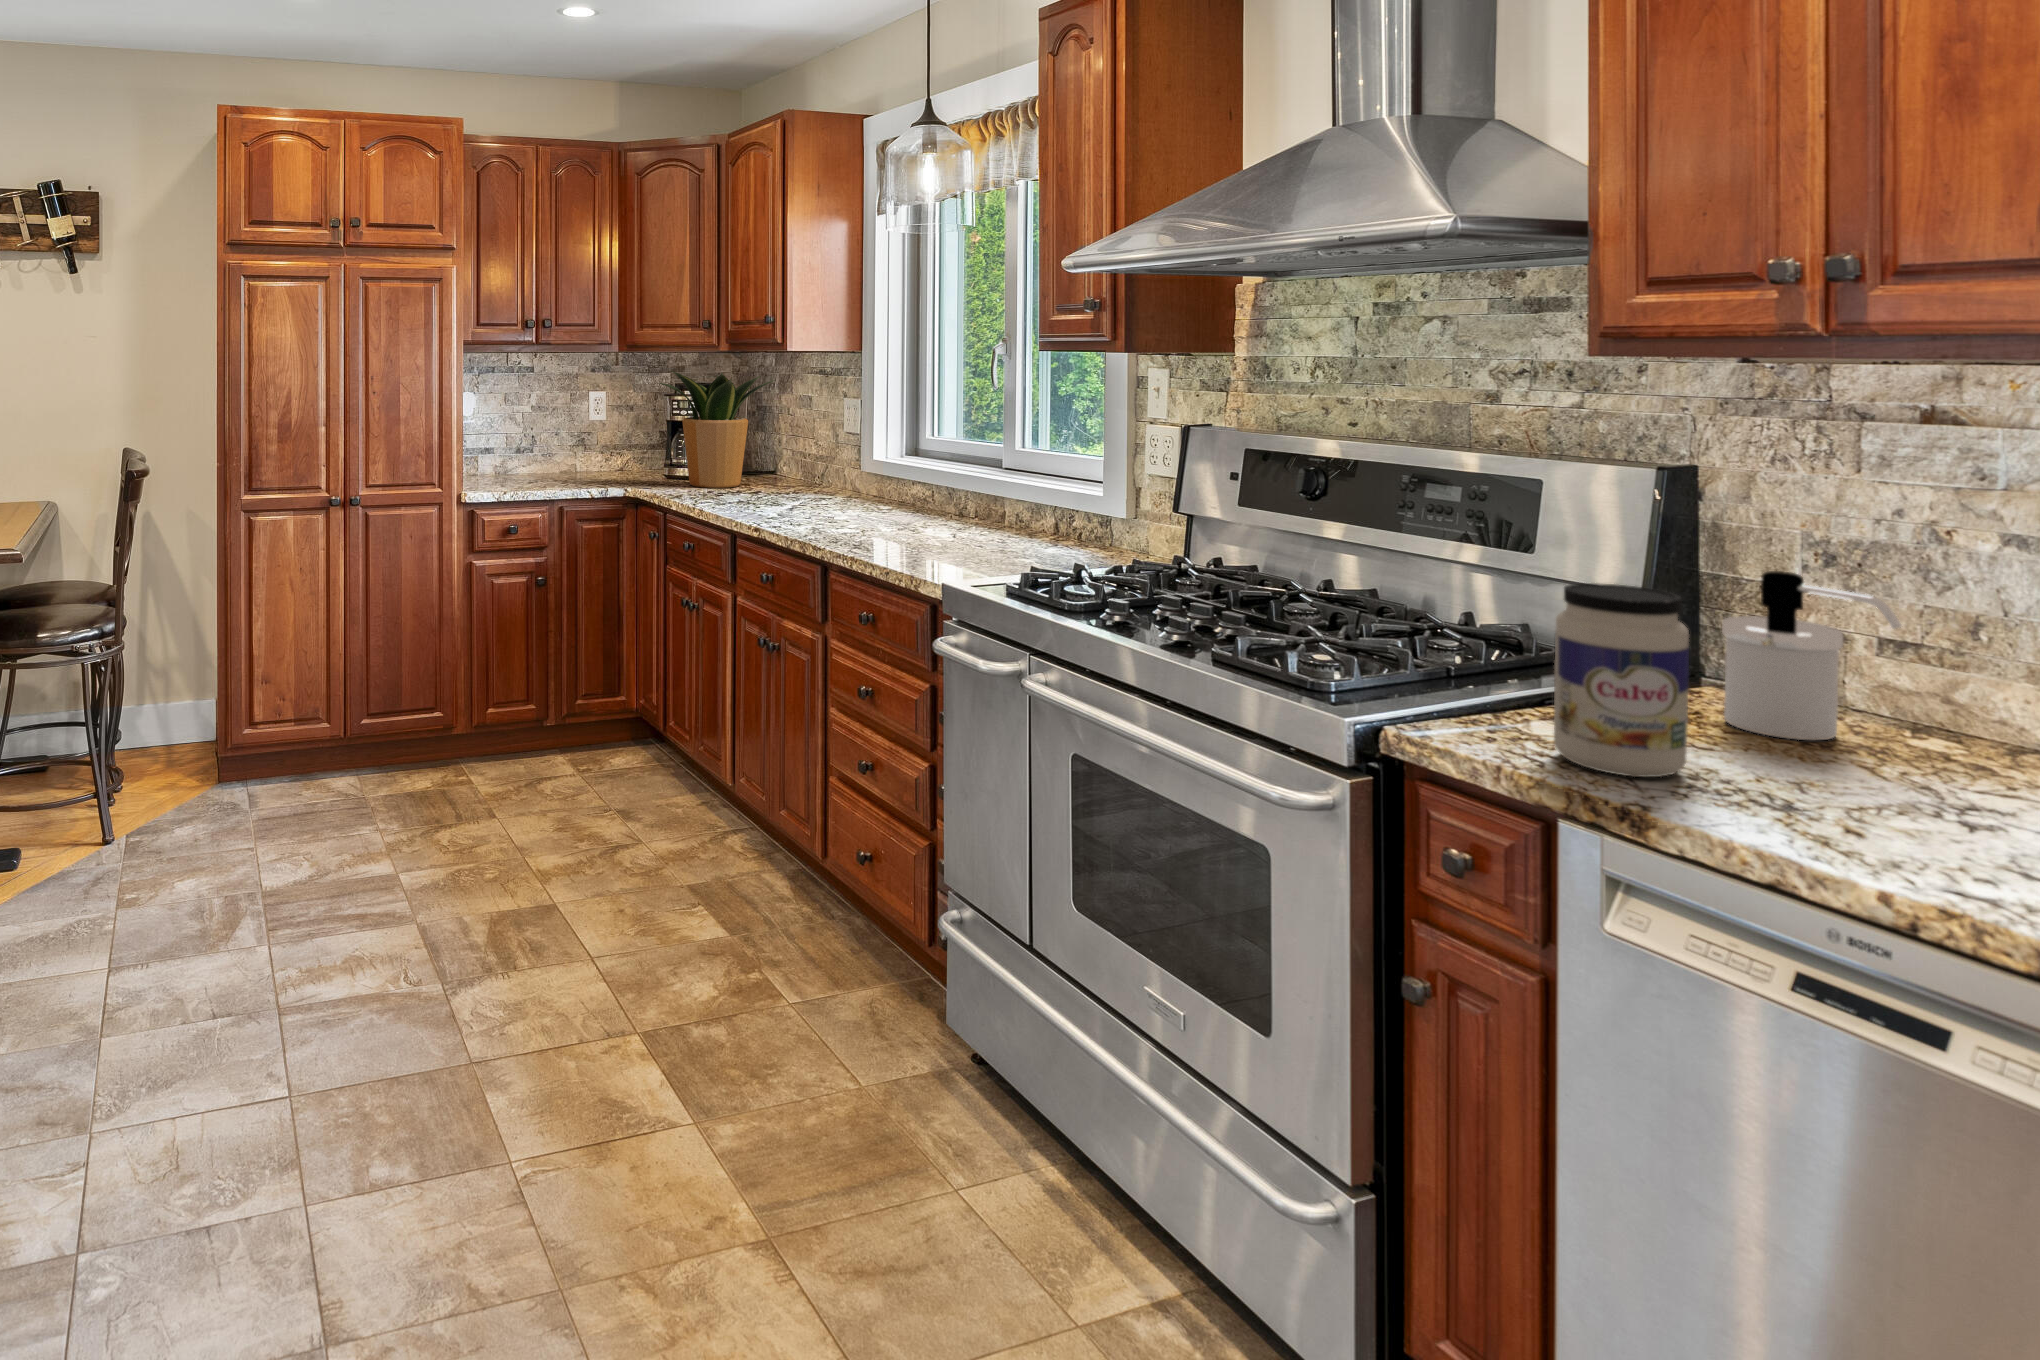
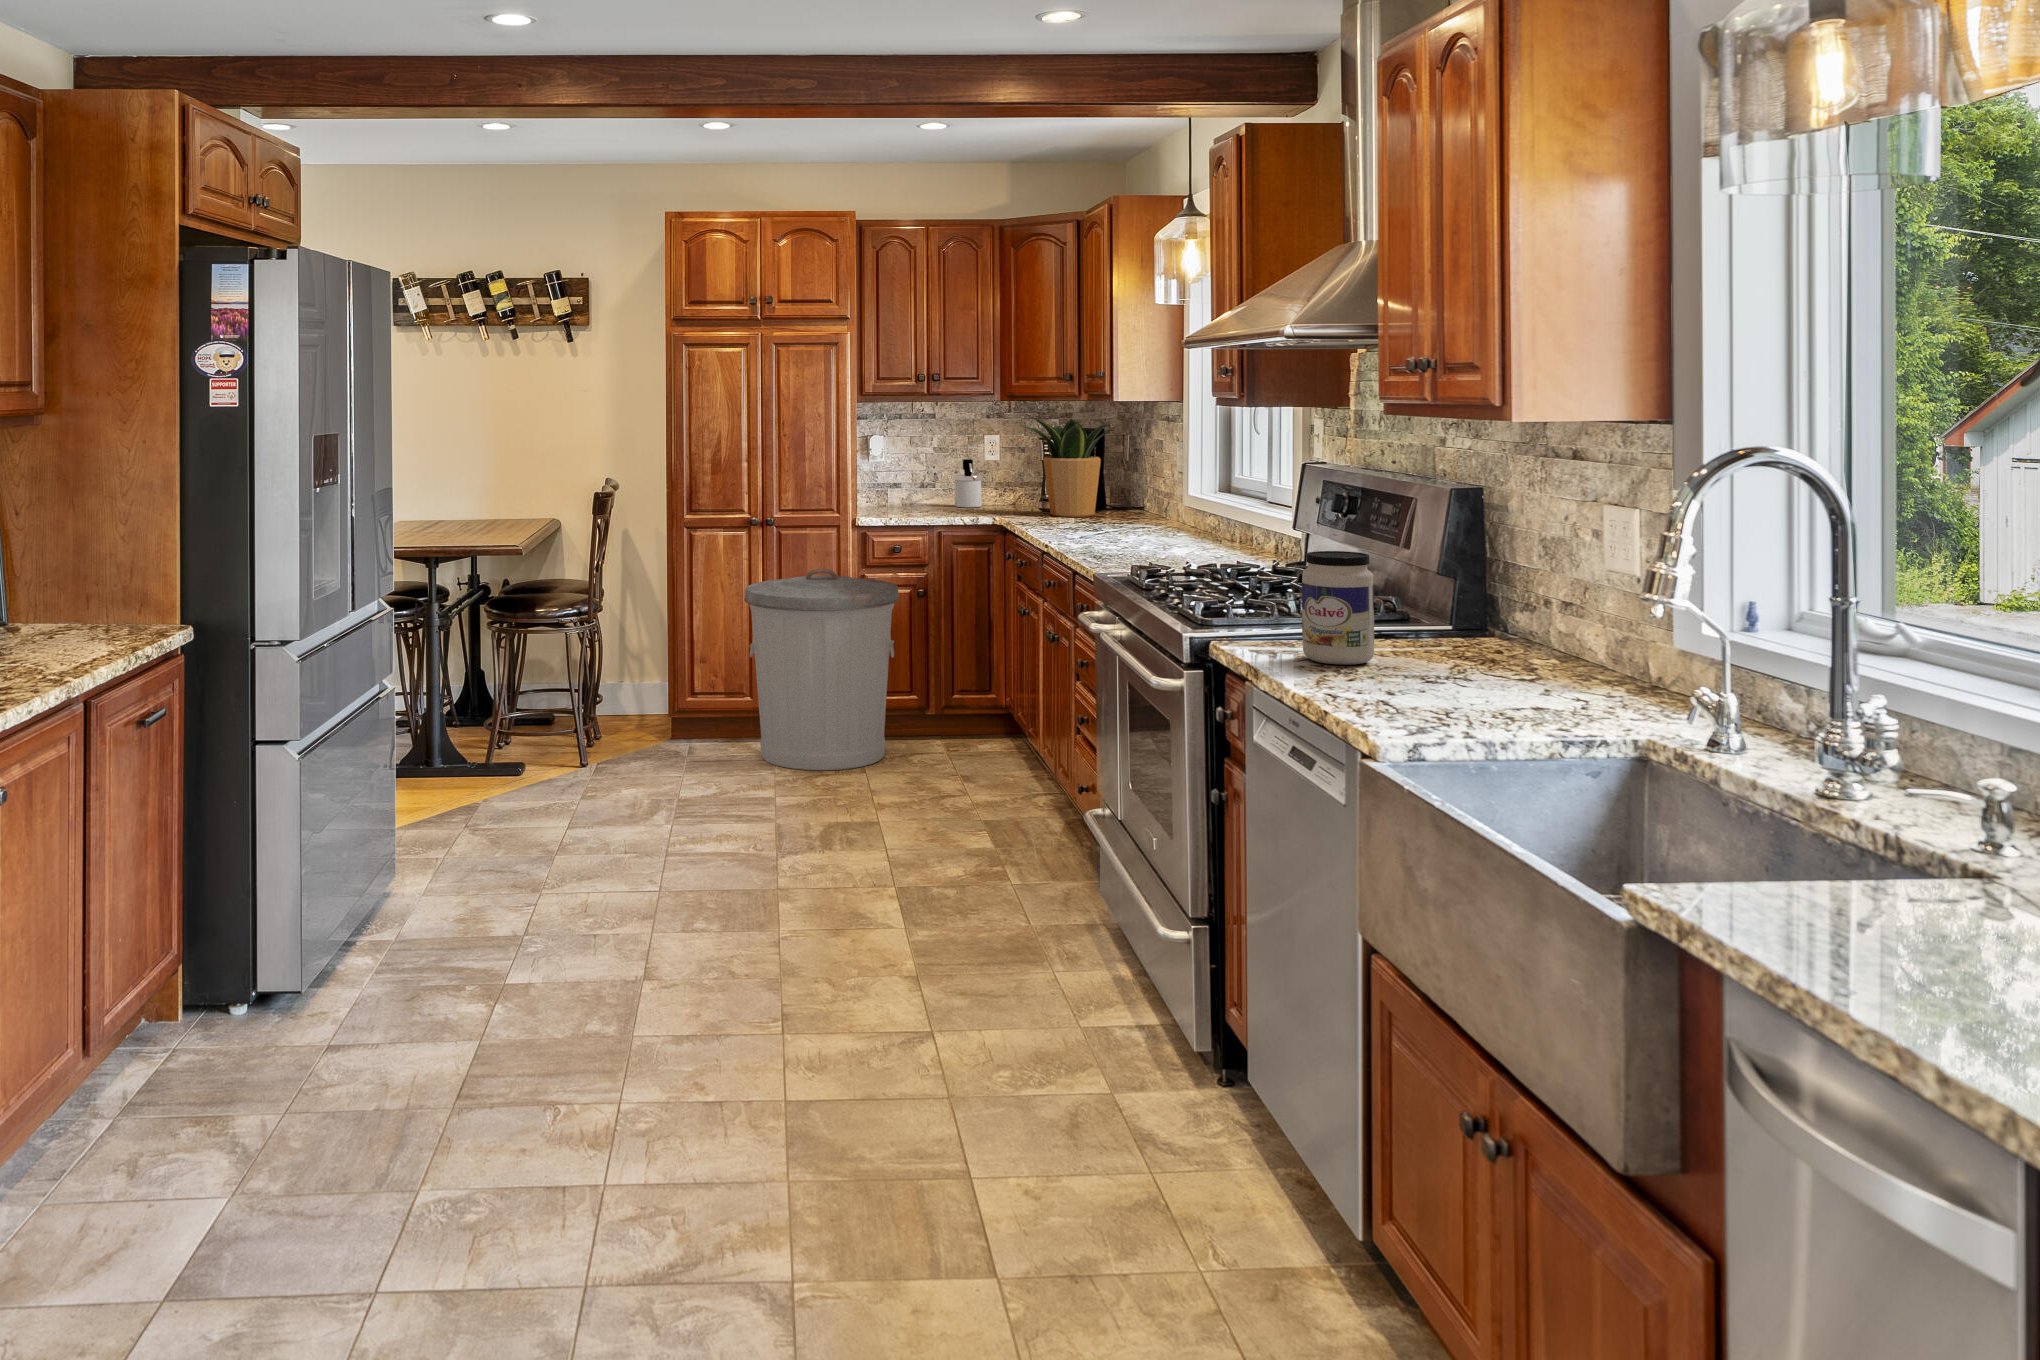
trash can: none [333,562,533,822] -> present [744,569,899,770]
soap dispenser: present [1722,571,1901,740] -> present [954,459,982,507]

